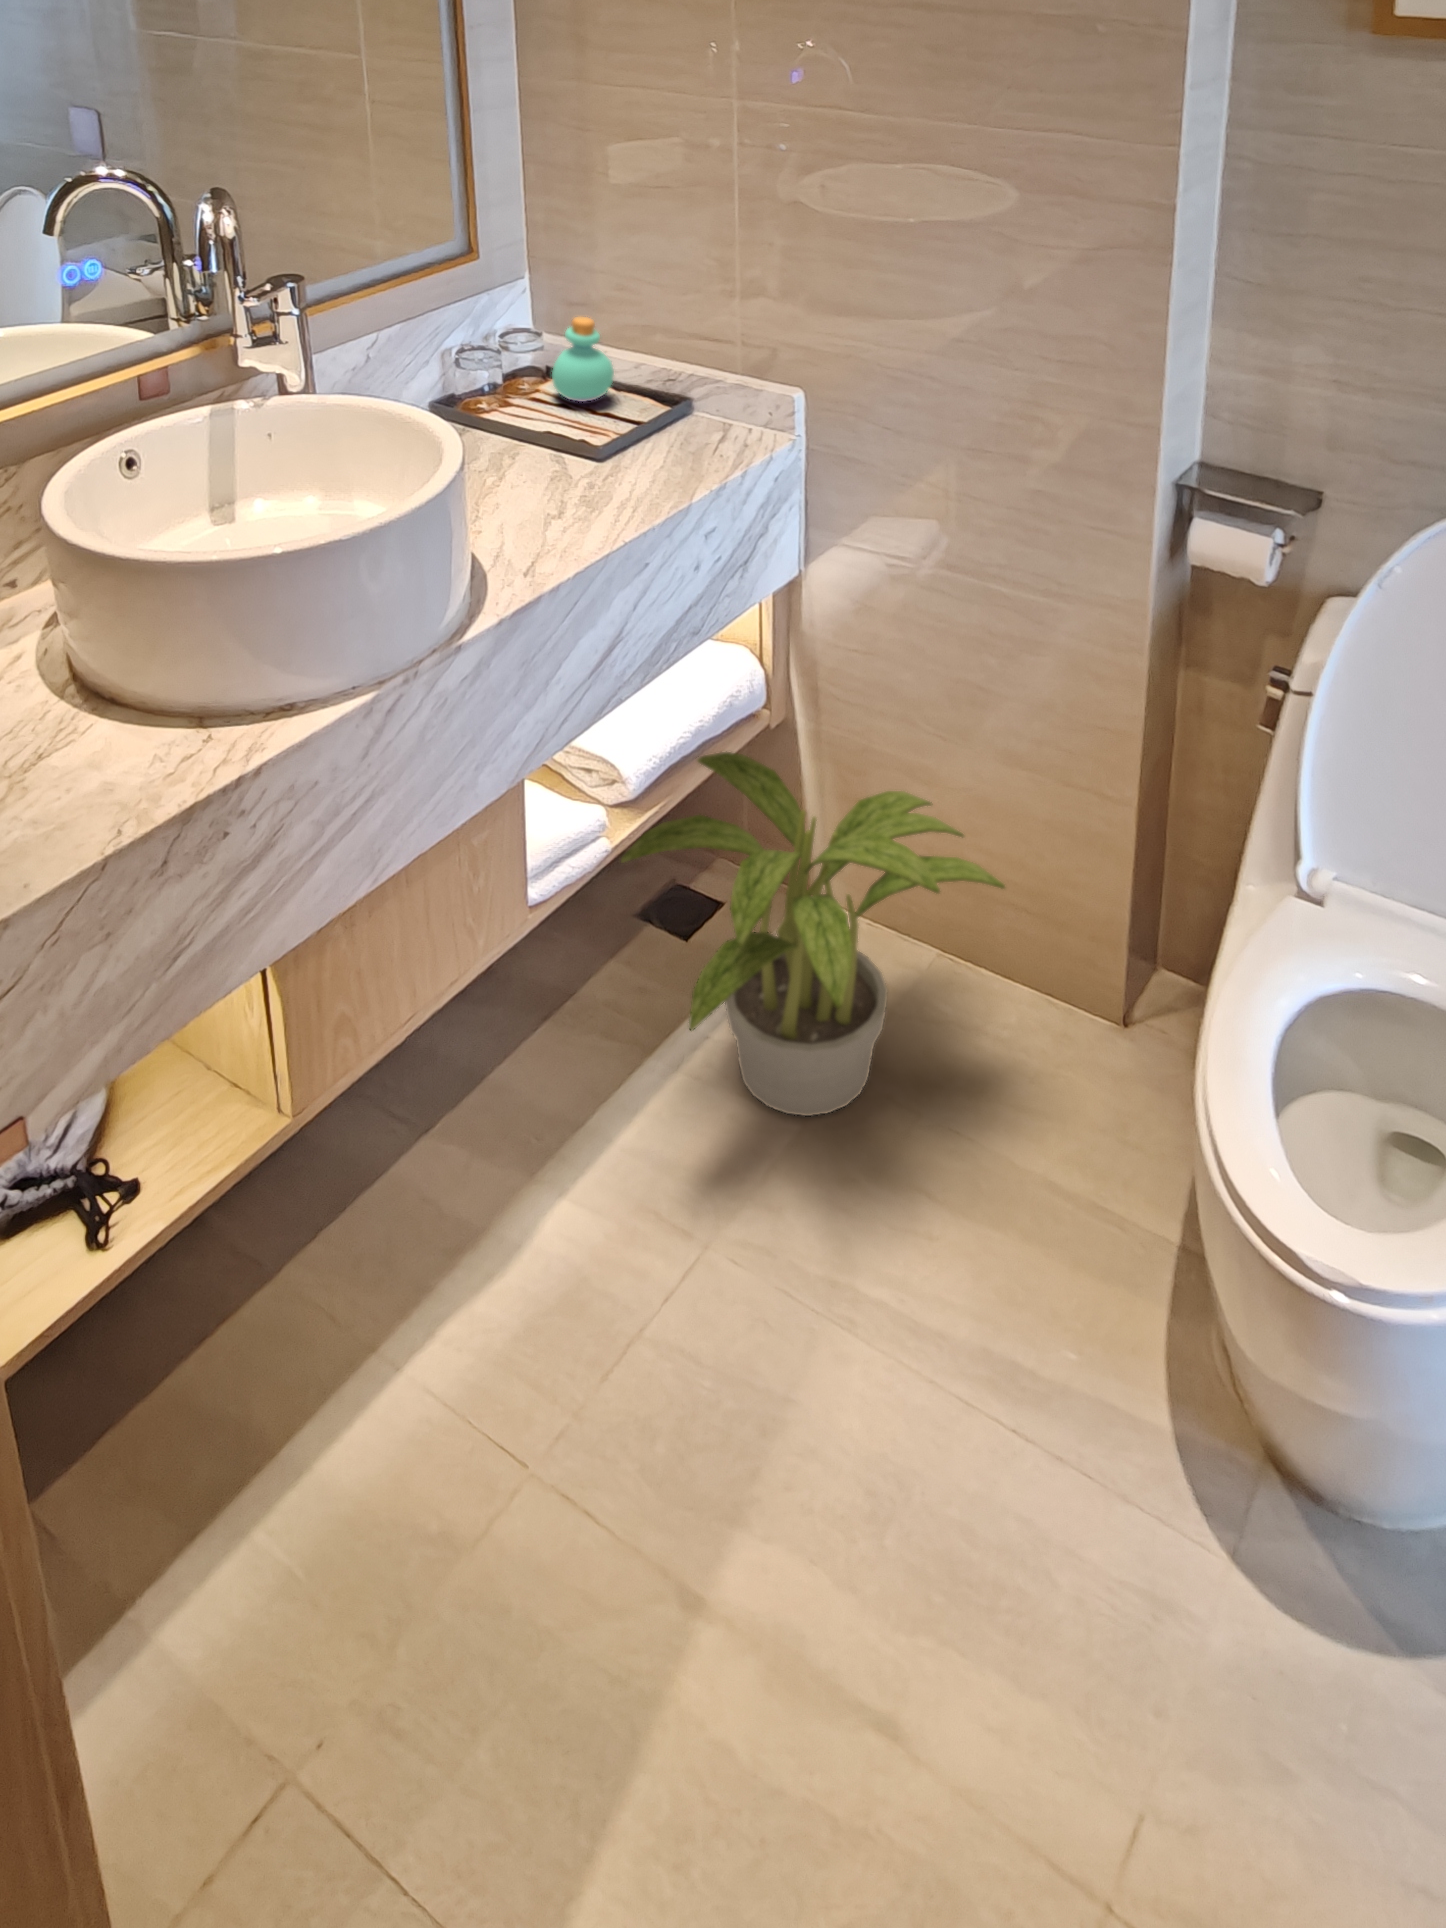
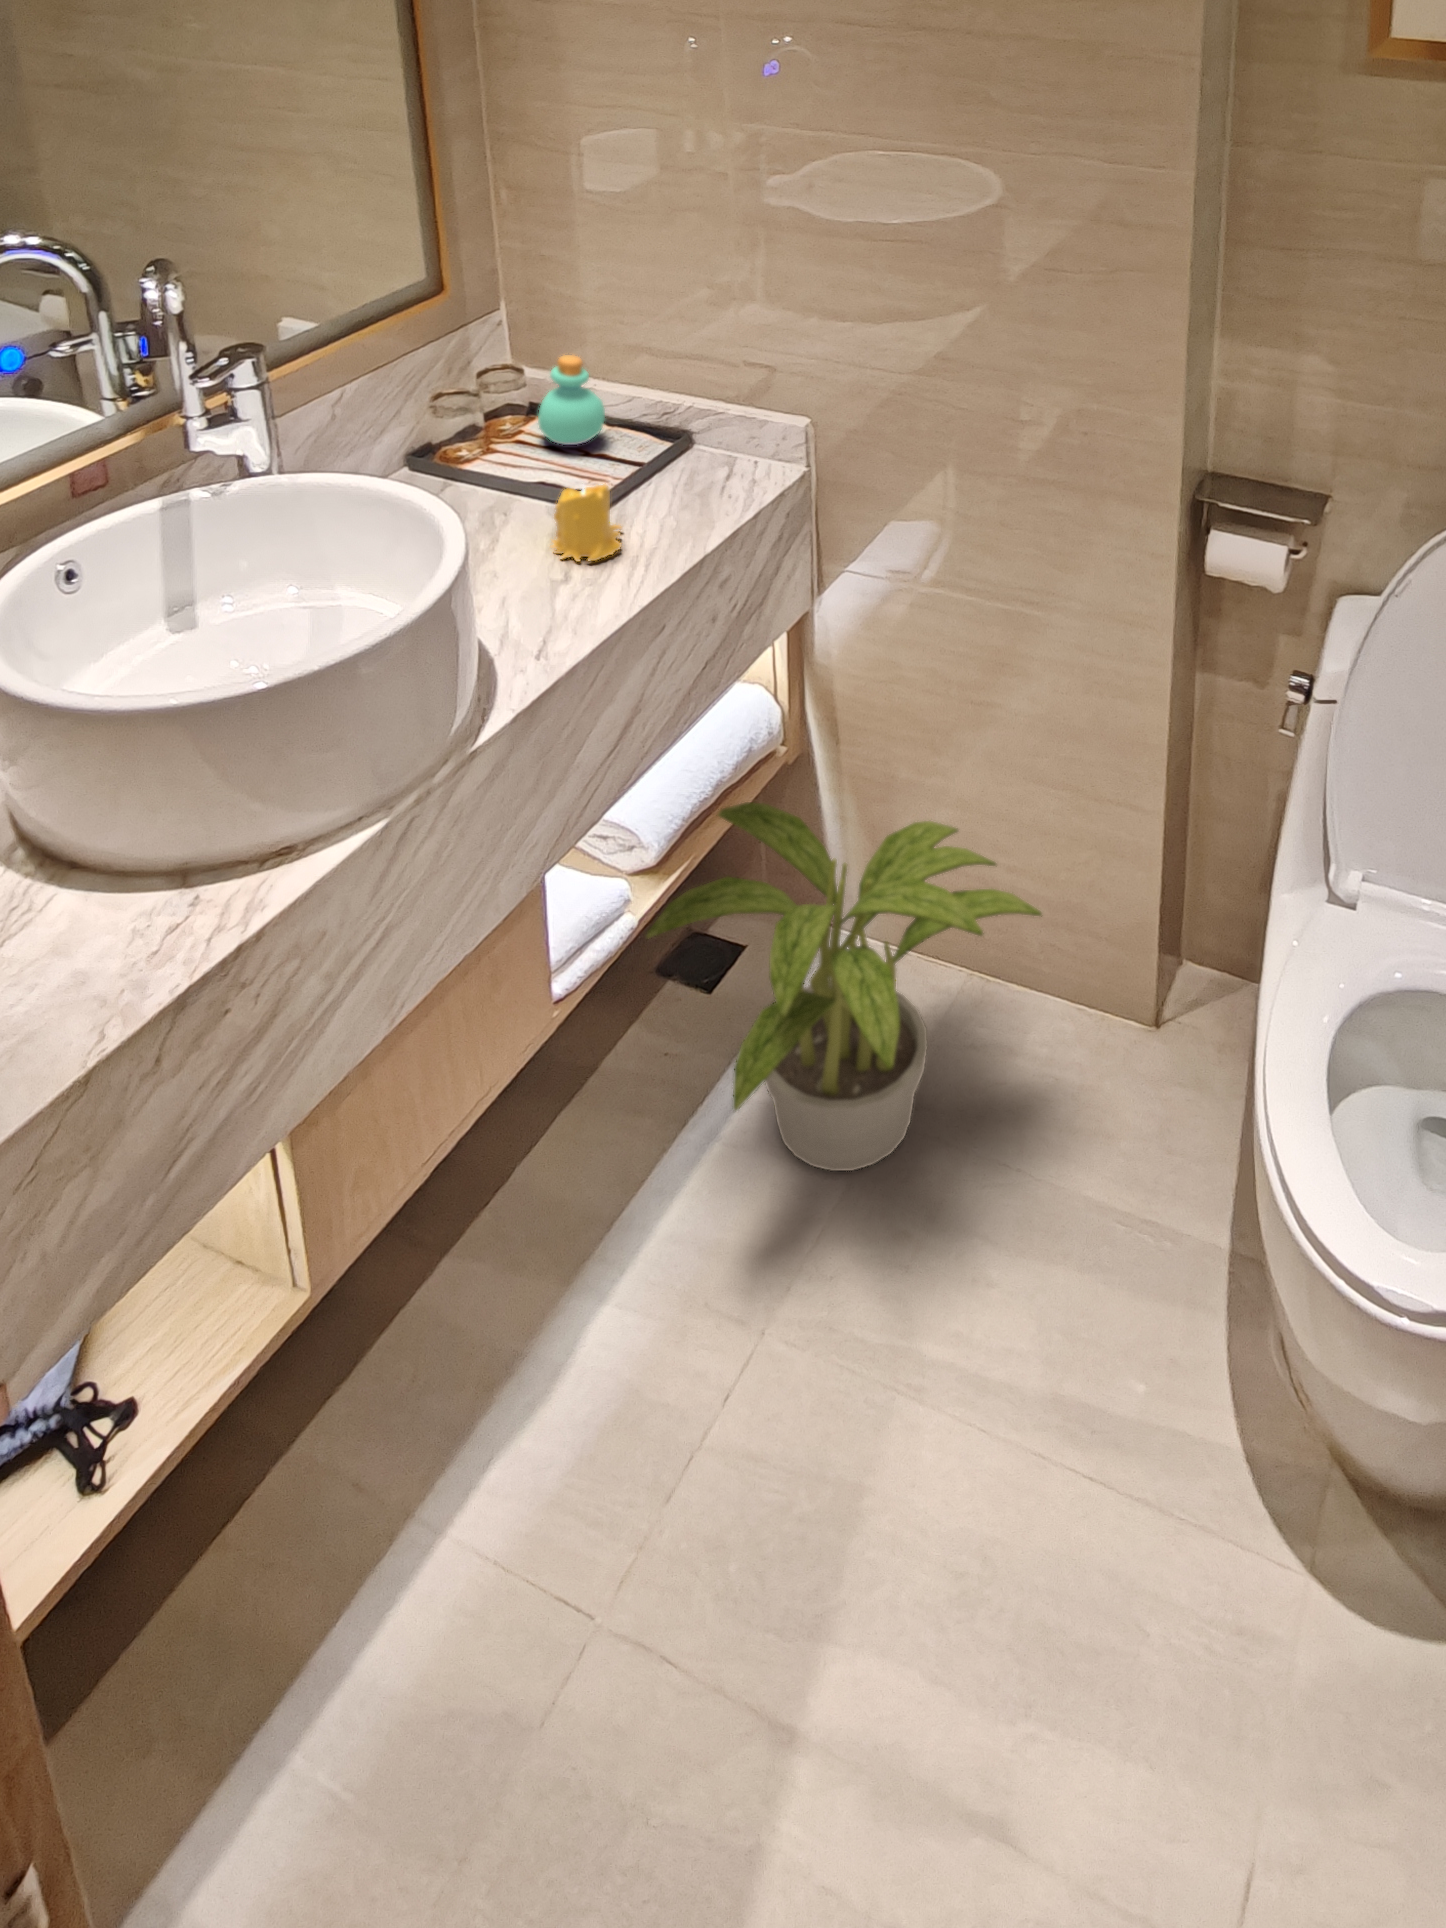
candle: none [549,423,618,499] -> present [551,484,622,561]

